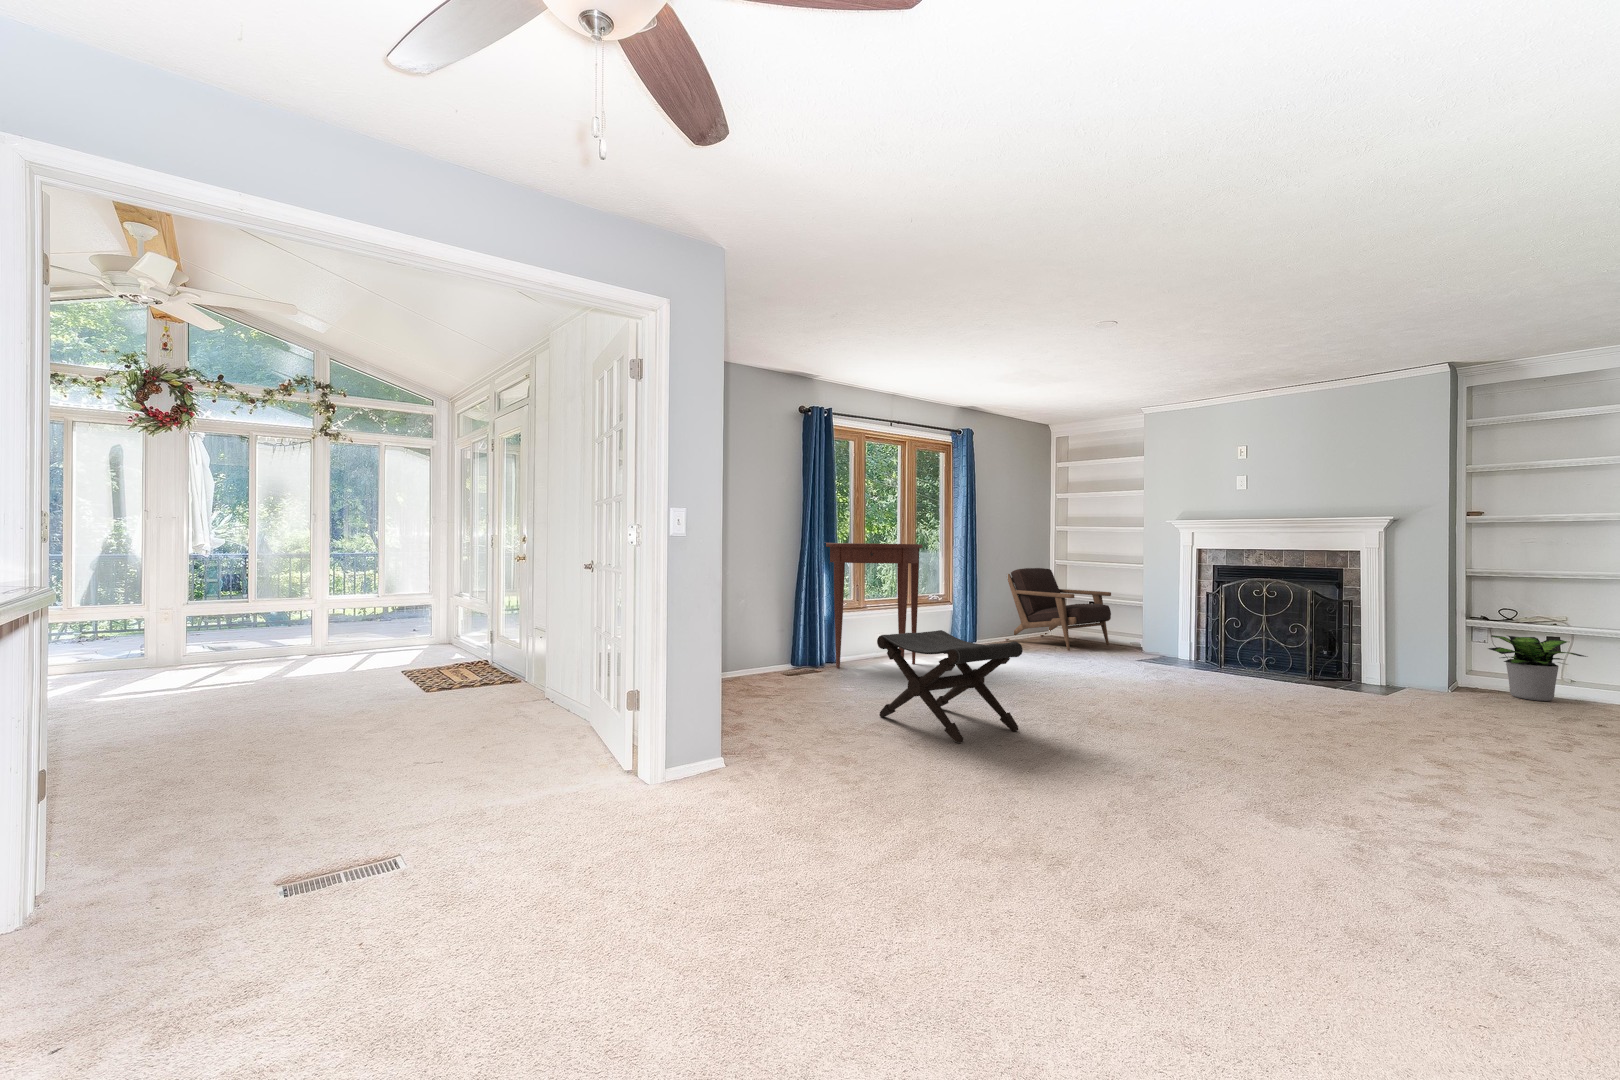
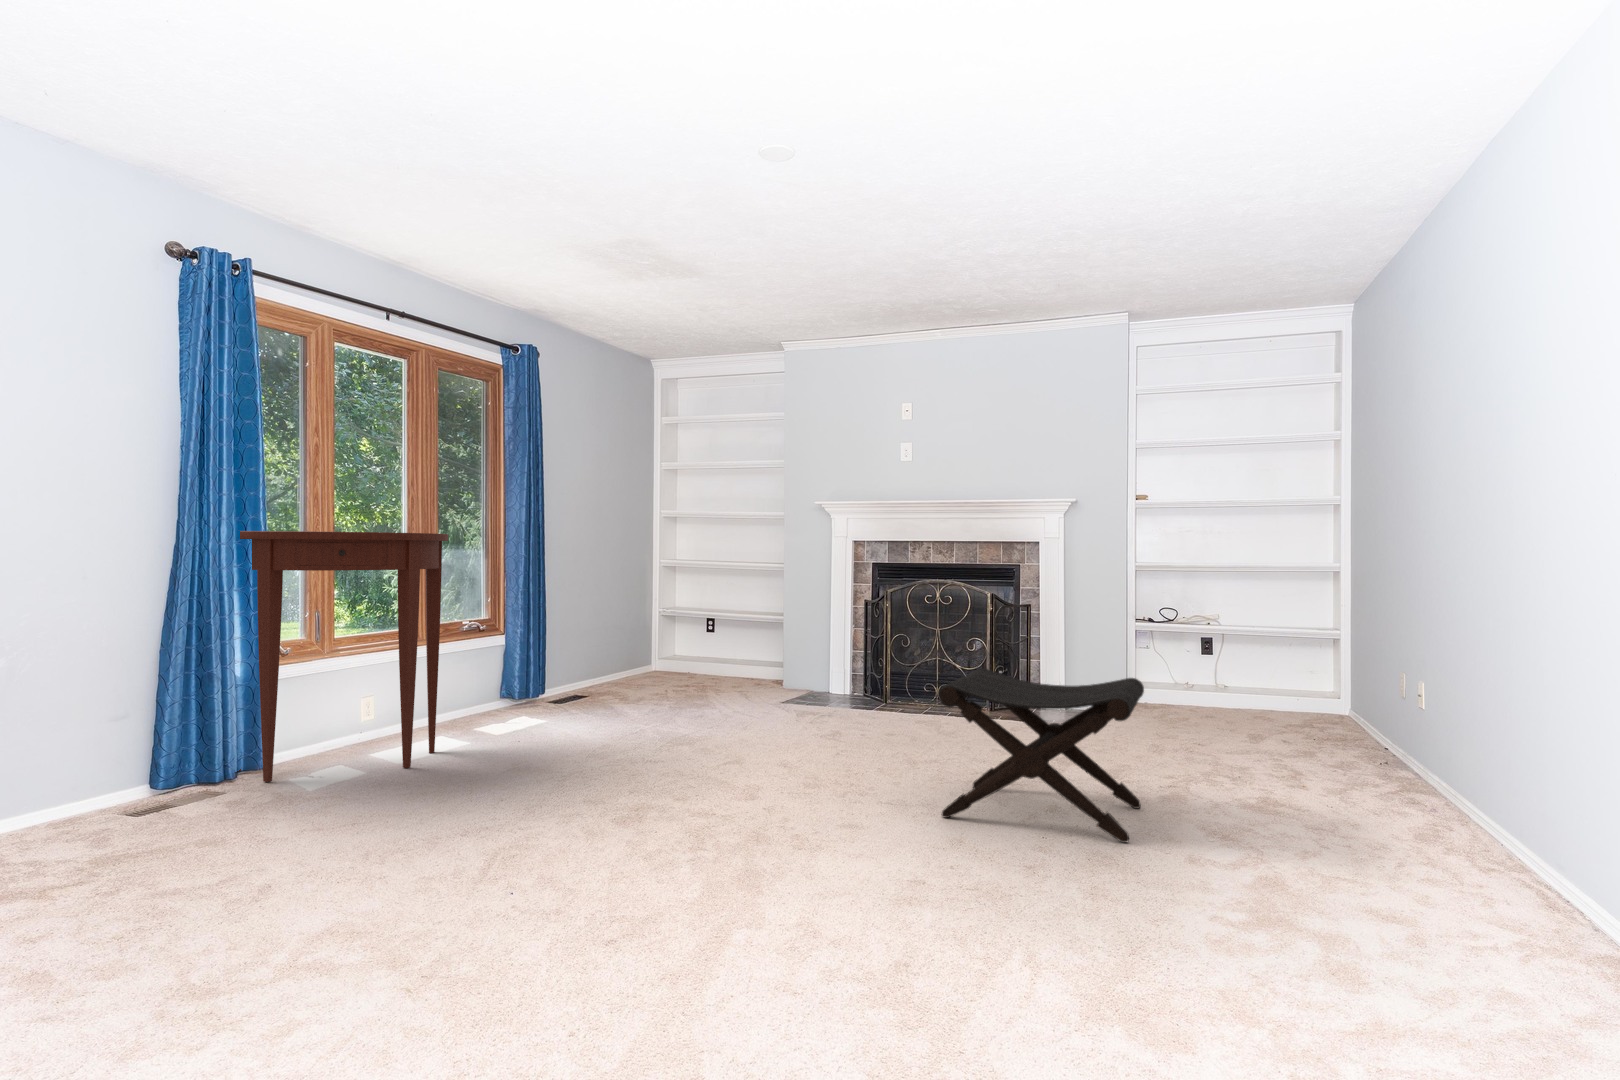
armchair: present [1006,568,1111,651] -> none [590,572,742,697]
footstool: present [877,630,1023,743] -> present [939,668,1144,842]
potted plant: present [1488,635,1586,701] -> none [1156,638,1244,712]

